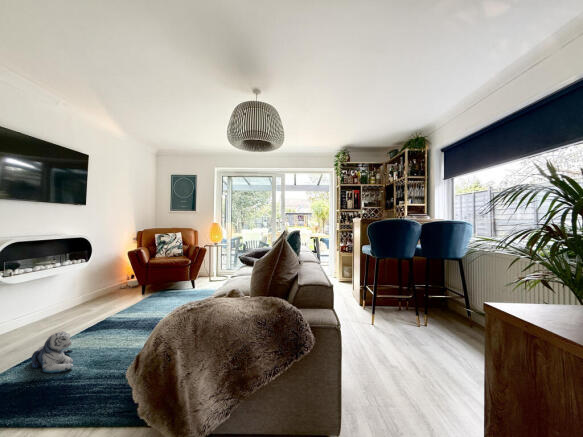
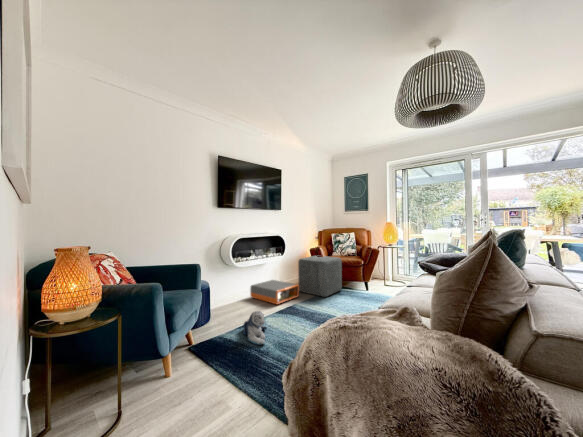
ottoman: none [111,259,167,303] -> present [298,256,342,297]
storage box: none [32,295,113,323] -> present [250,280,299,304]

